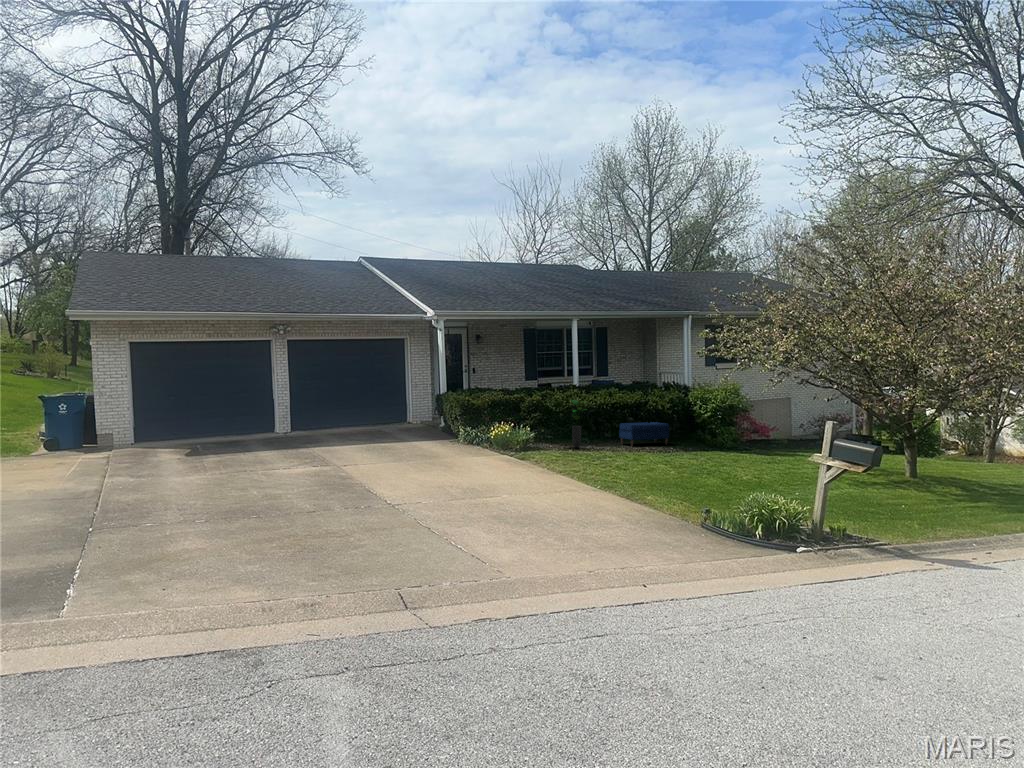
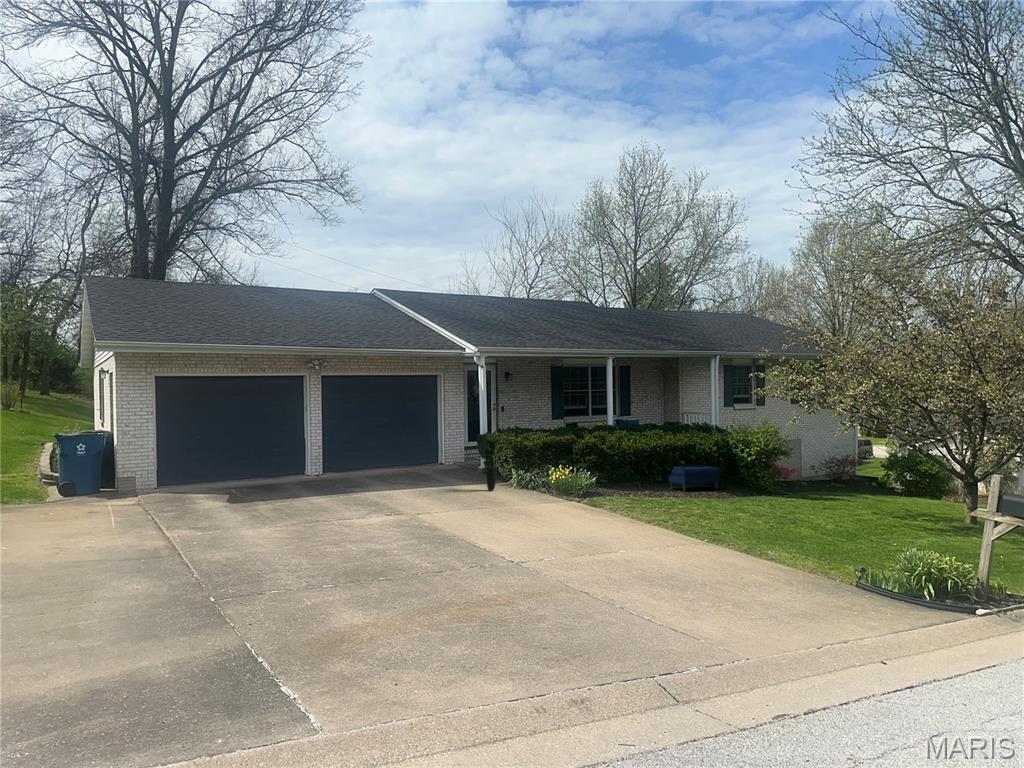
potted plant: present [571,400,584,448] -> present [484,439,502,491]

